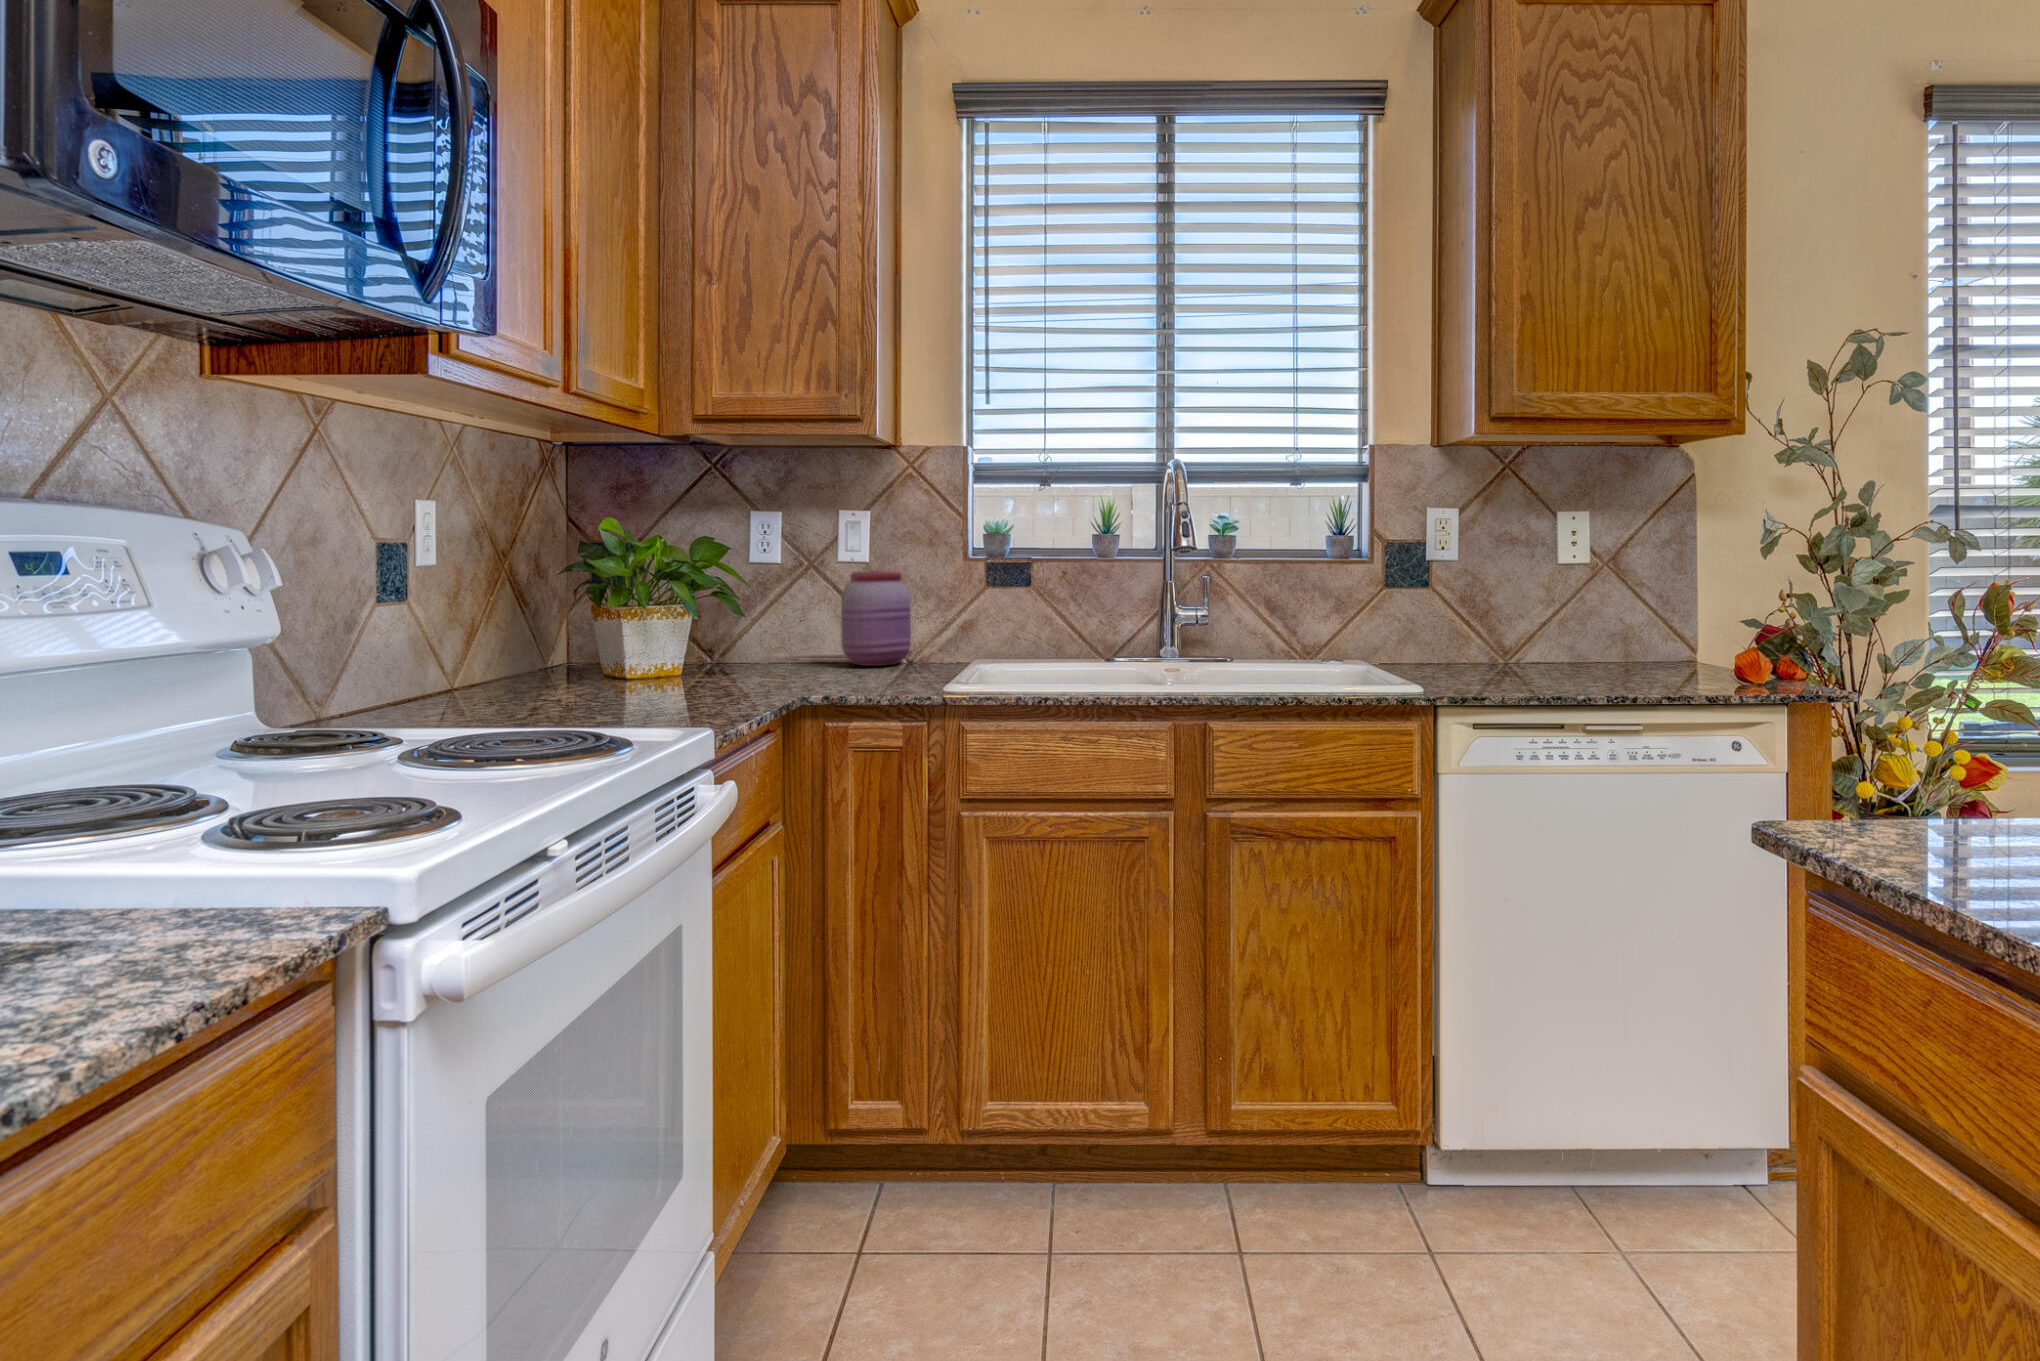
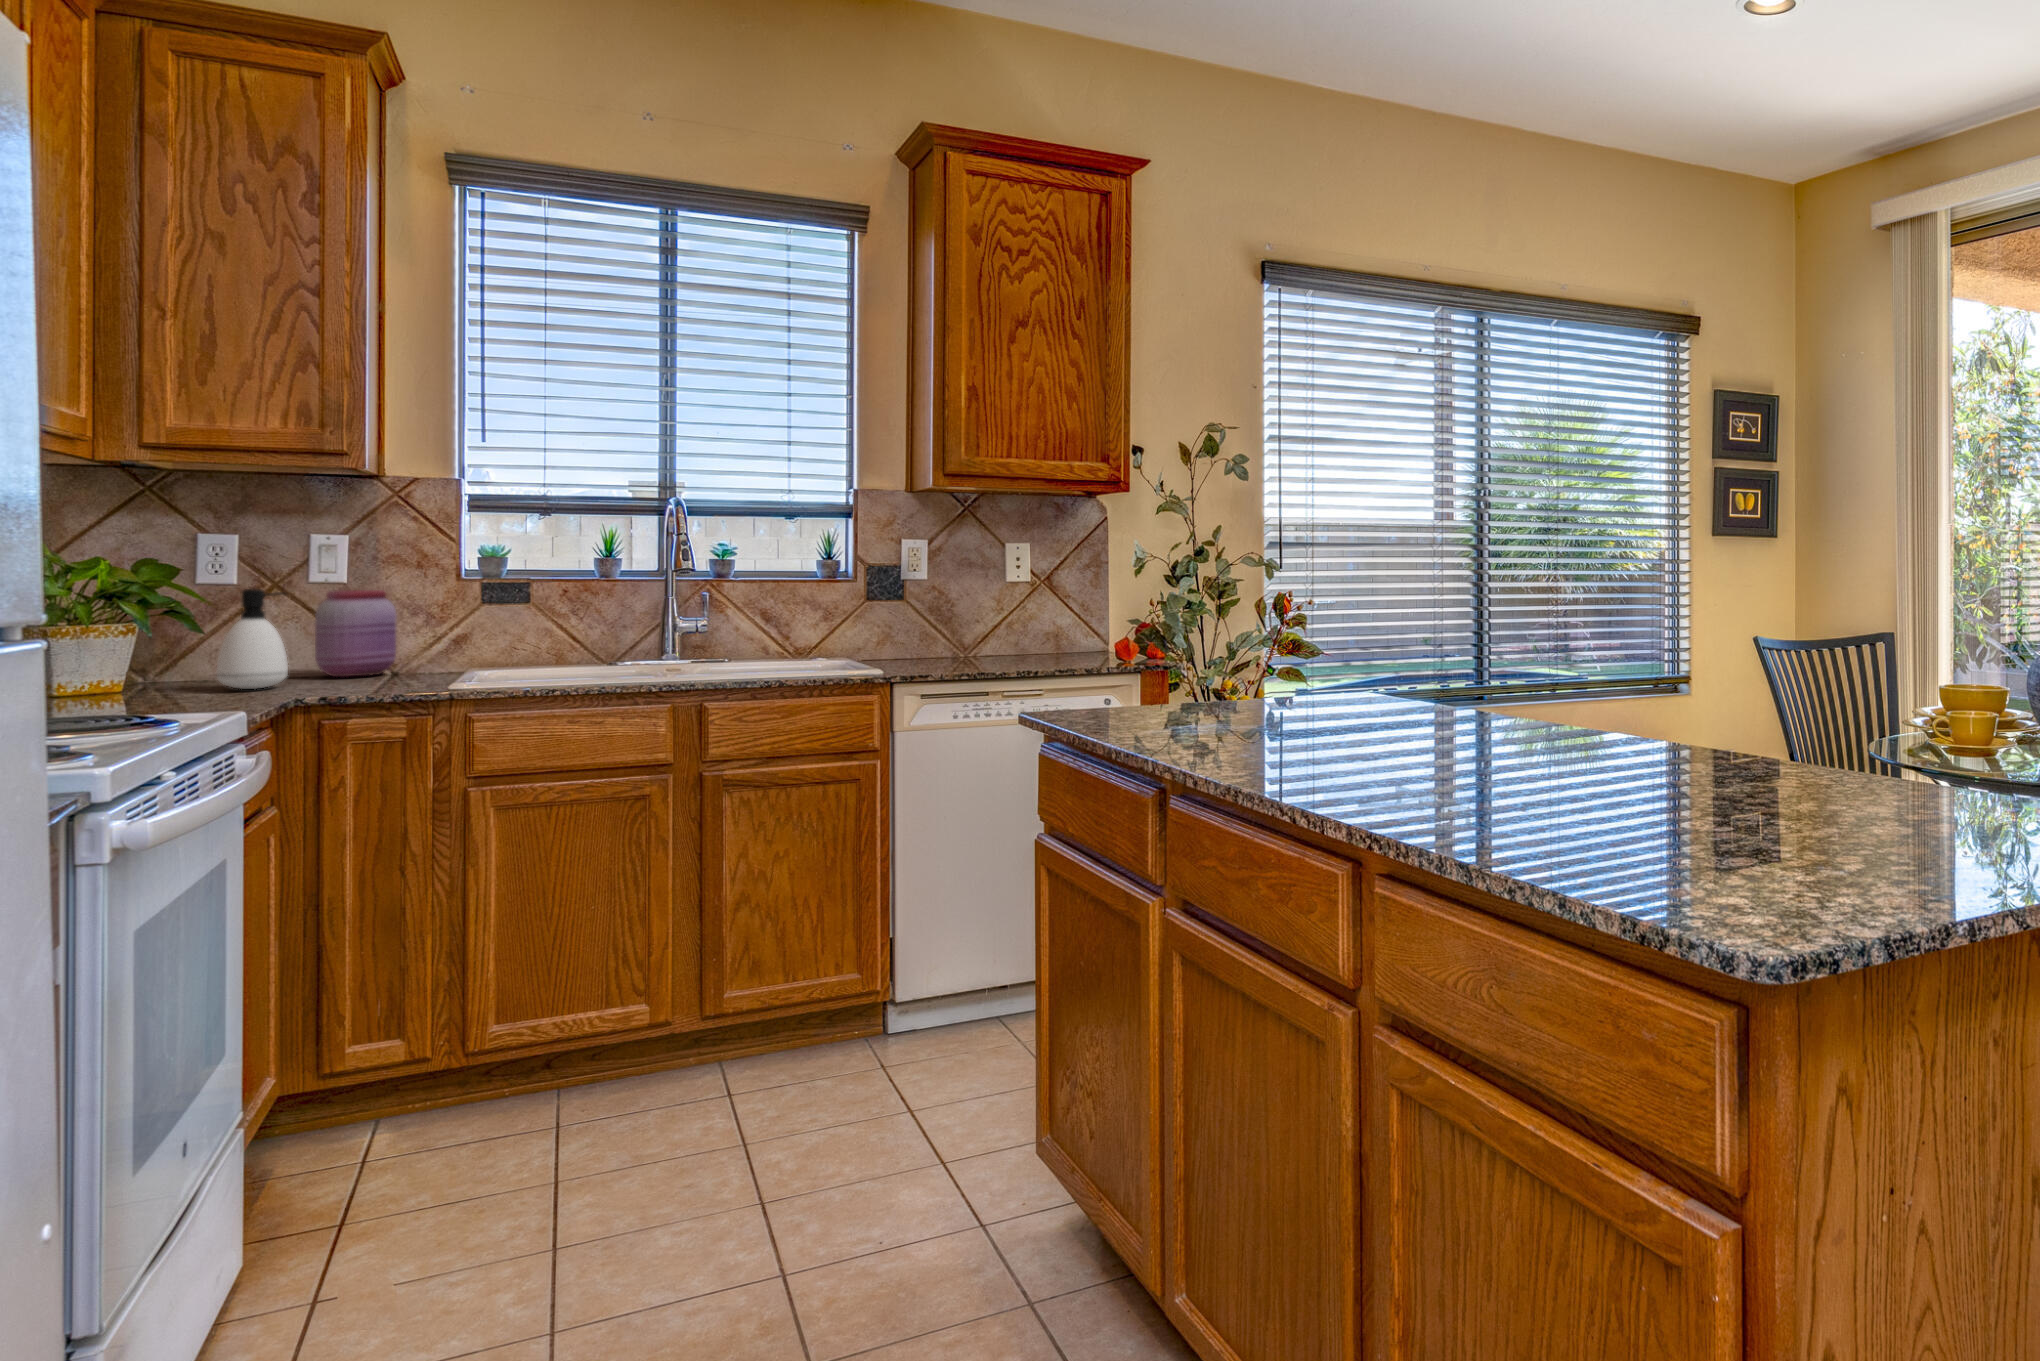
soap dispenser: none [751,569,811,677] -> present [216,589,288,689]

